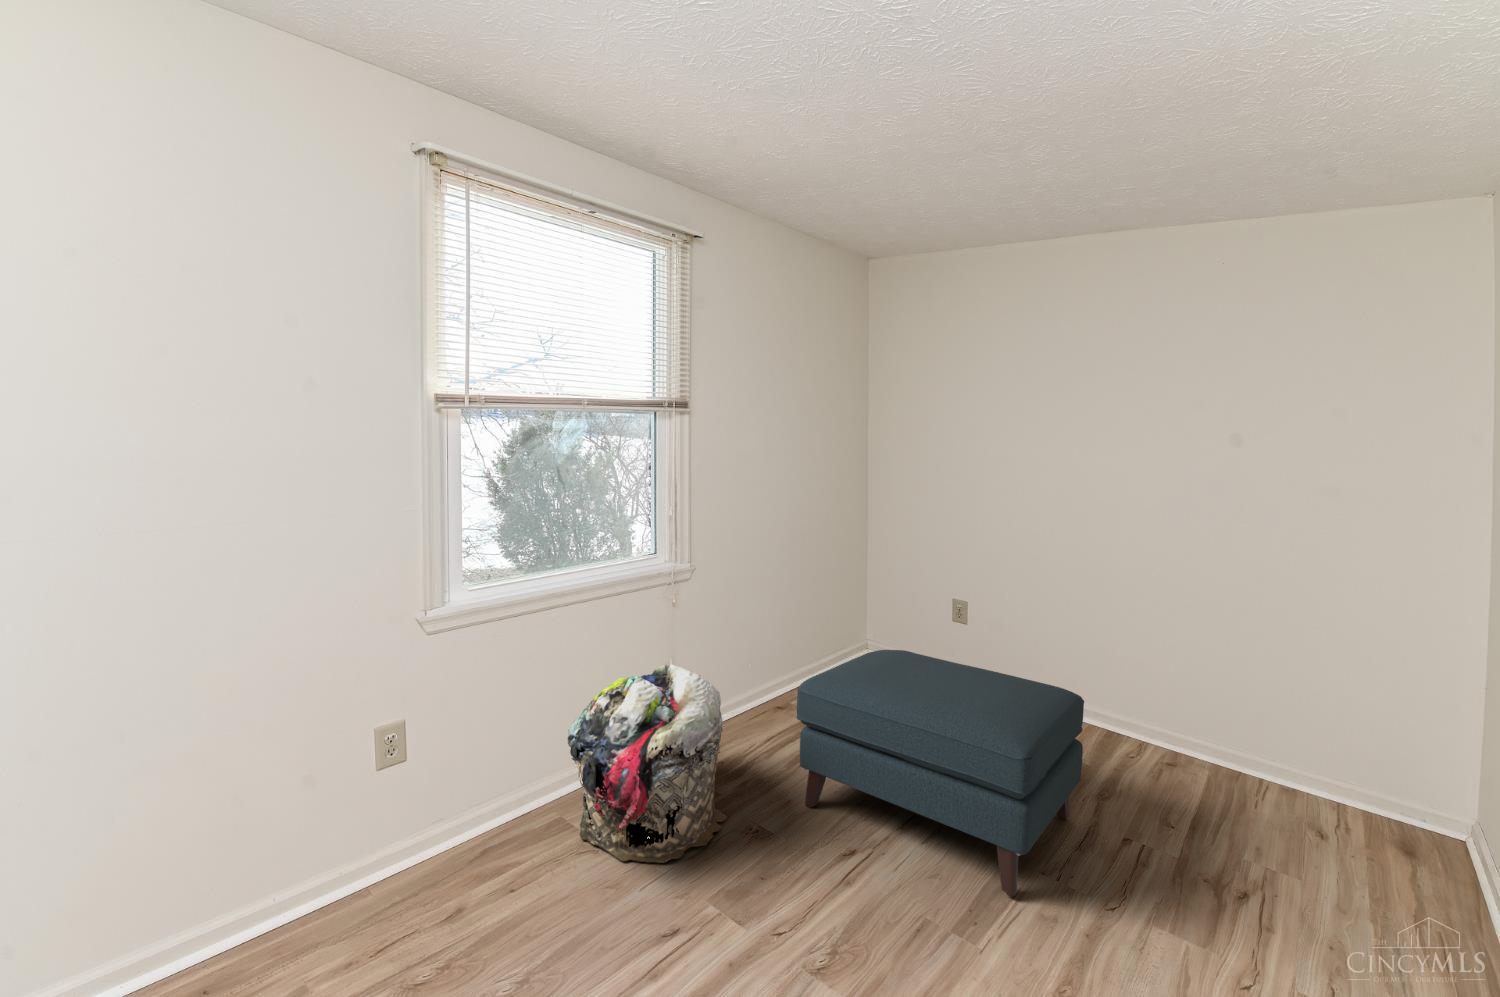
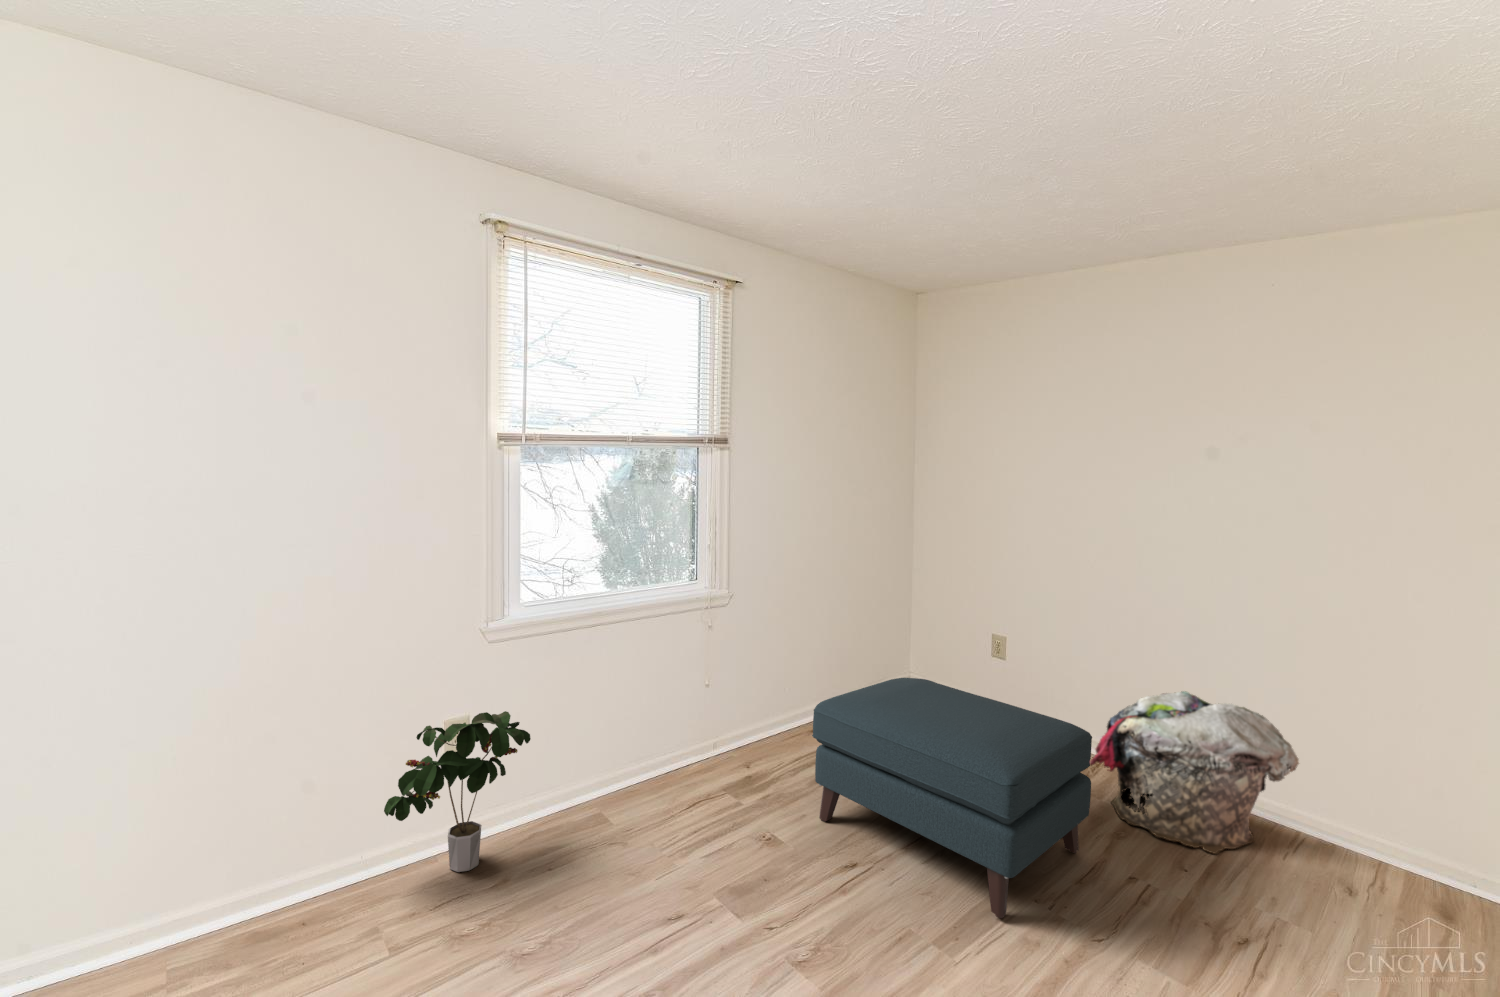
laundry basket: present [568,664,728,863] -> present [1090,691,1299,854]
potted plant: none [311,714,485,905] -> present [384,711,531,872]

